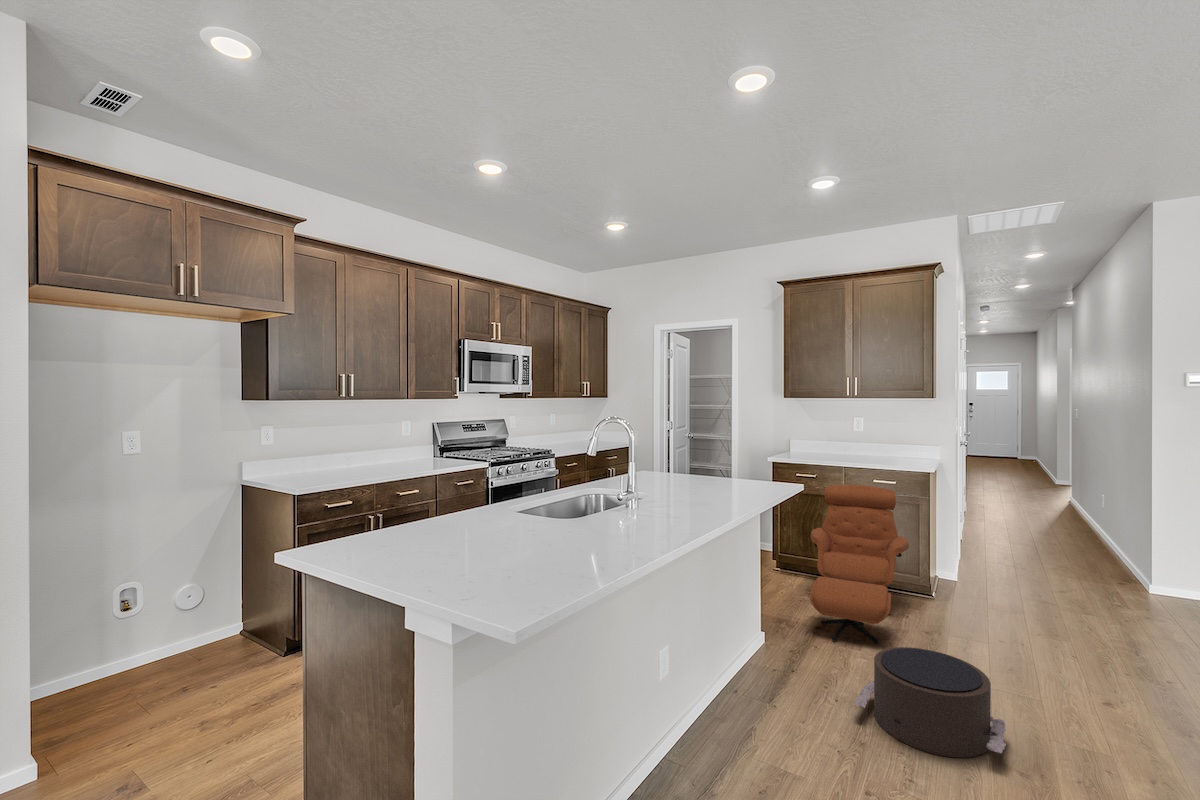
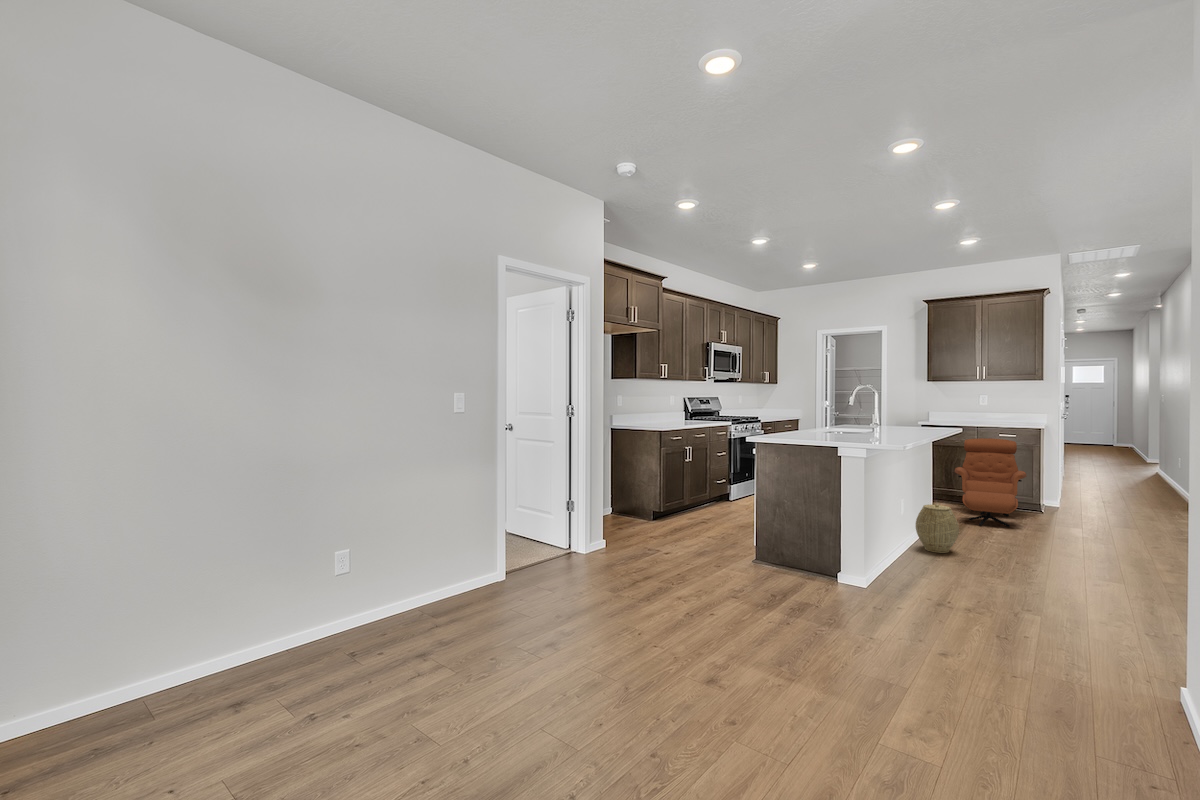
woven basket: none [694,645,767,751] -> present [916,504,959,553]
pouf: present [855,647,1006,758] -> none [1004,514,1092,558]

